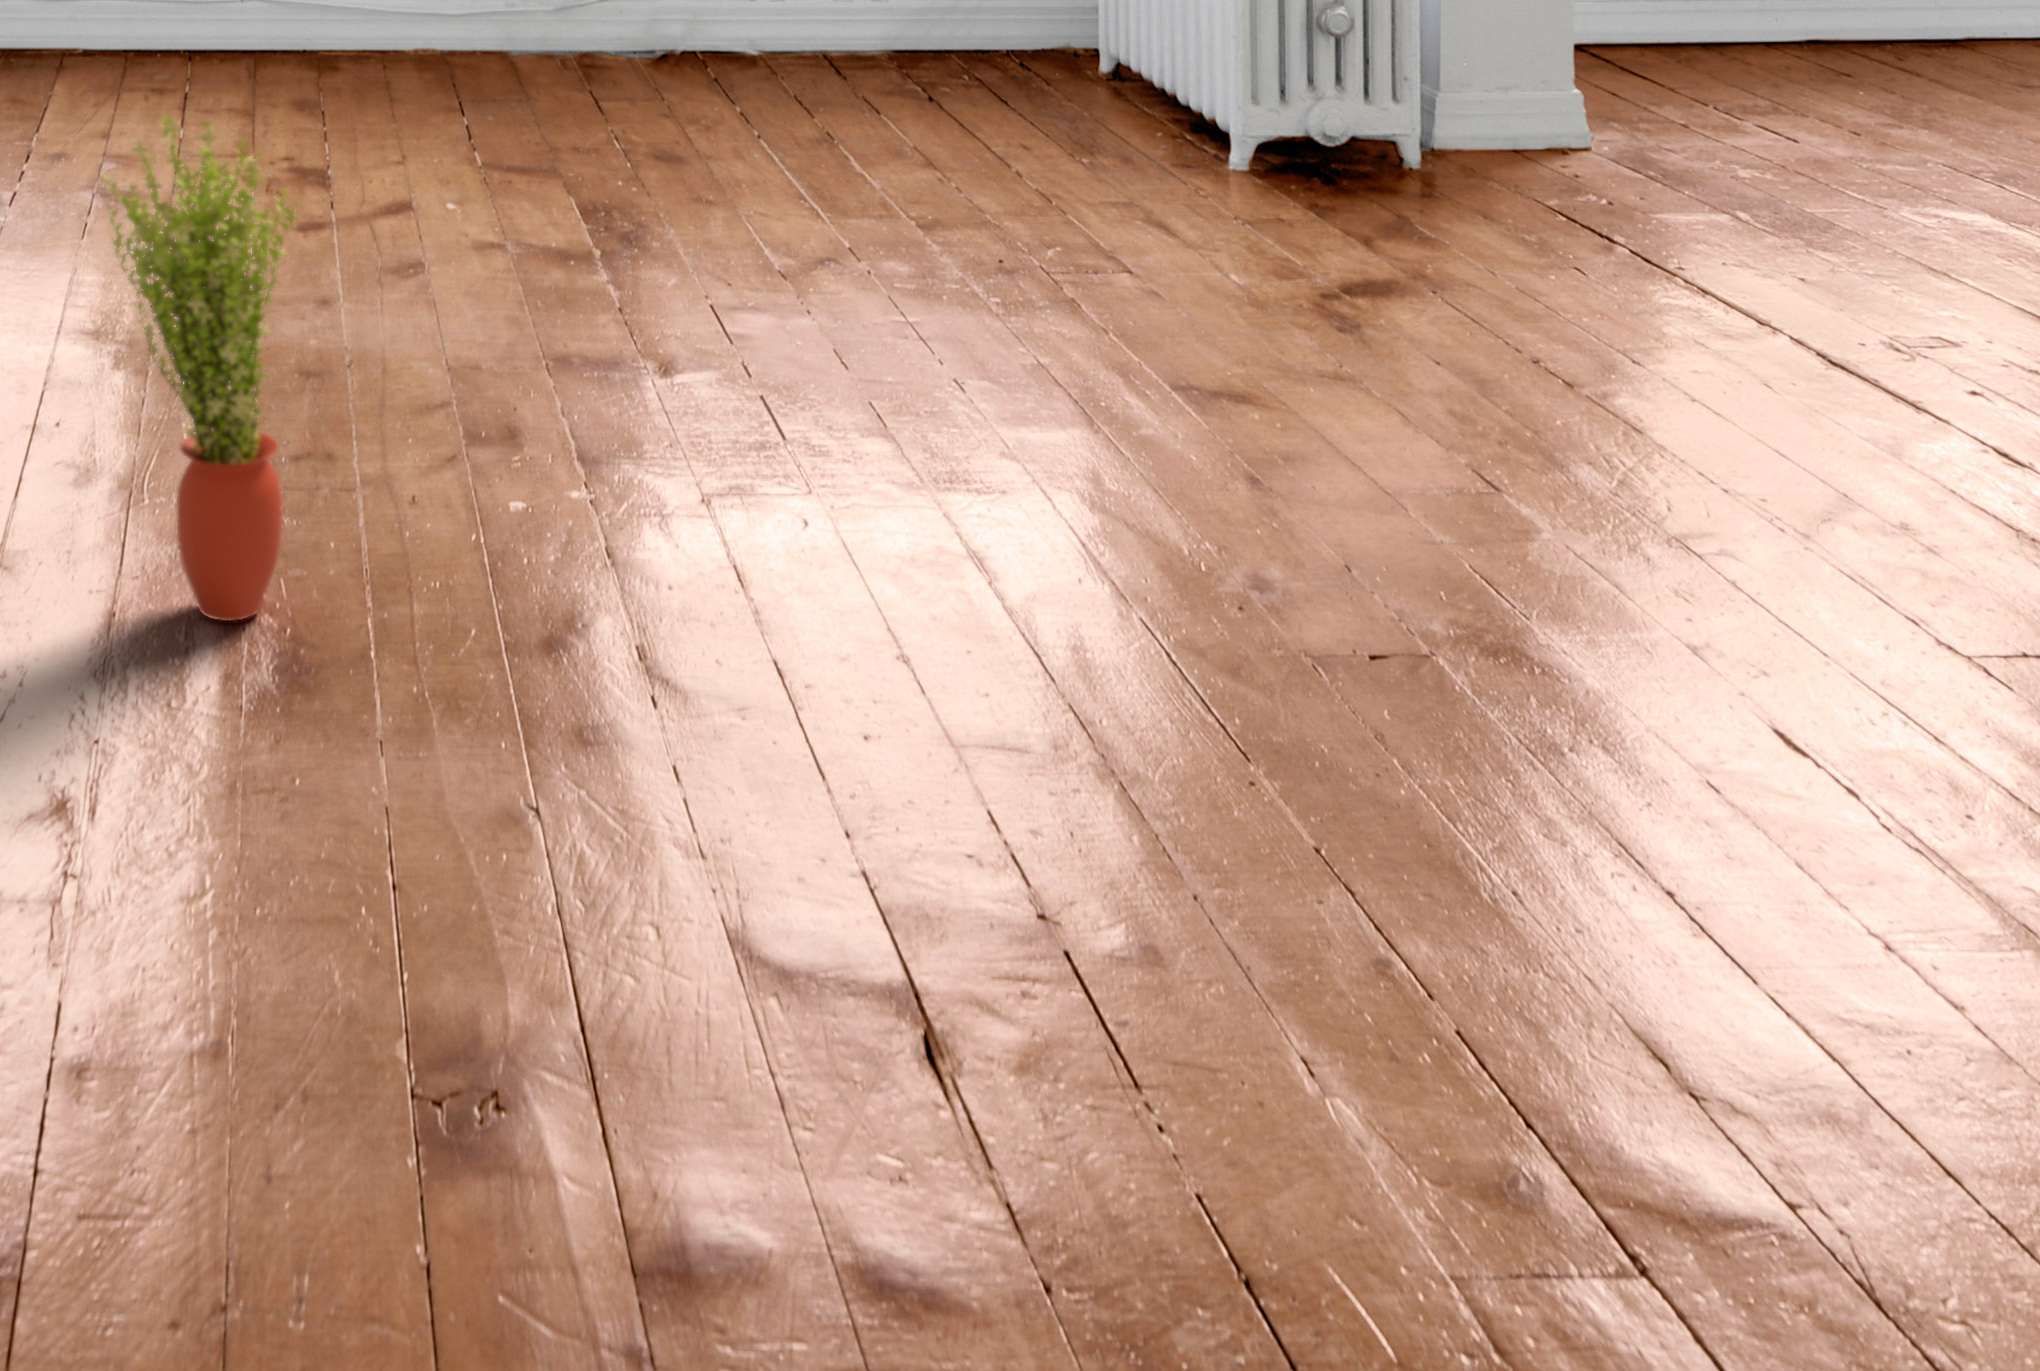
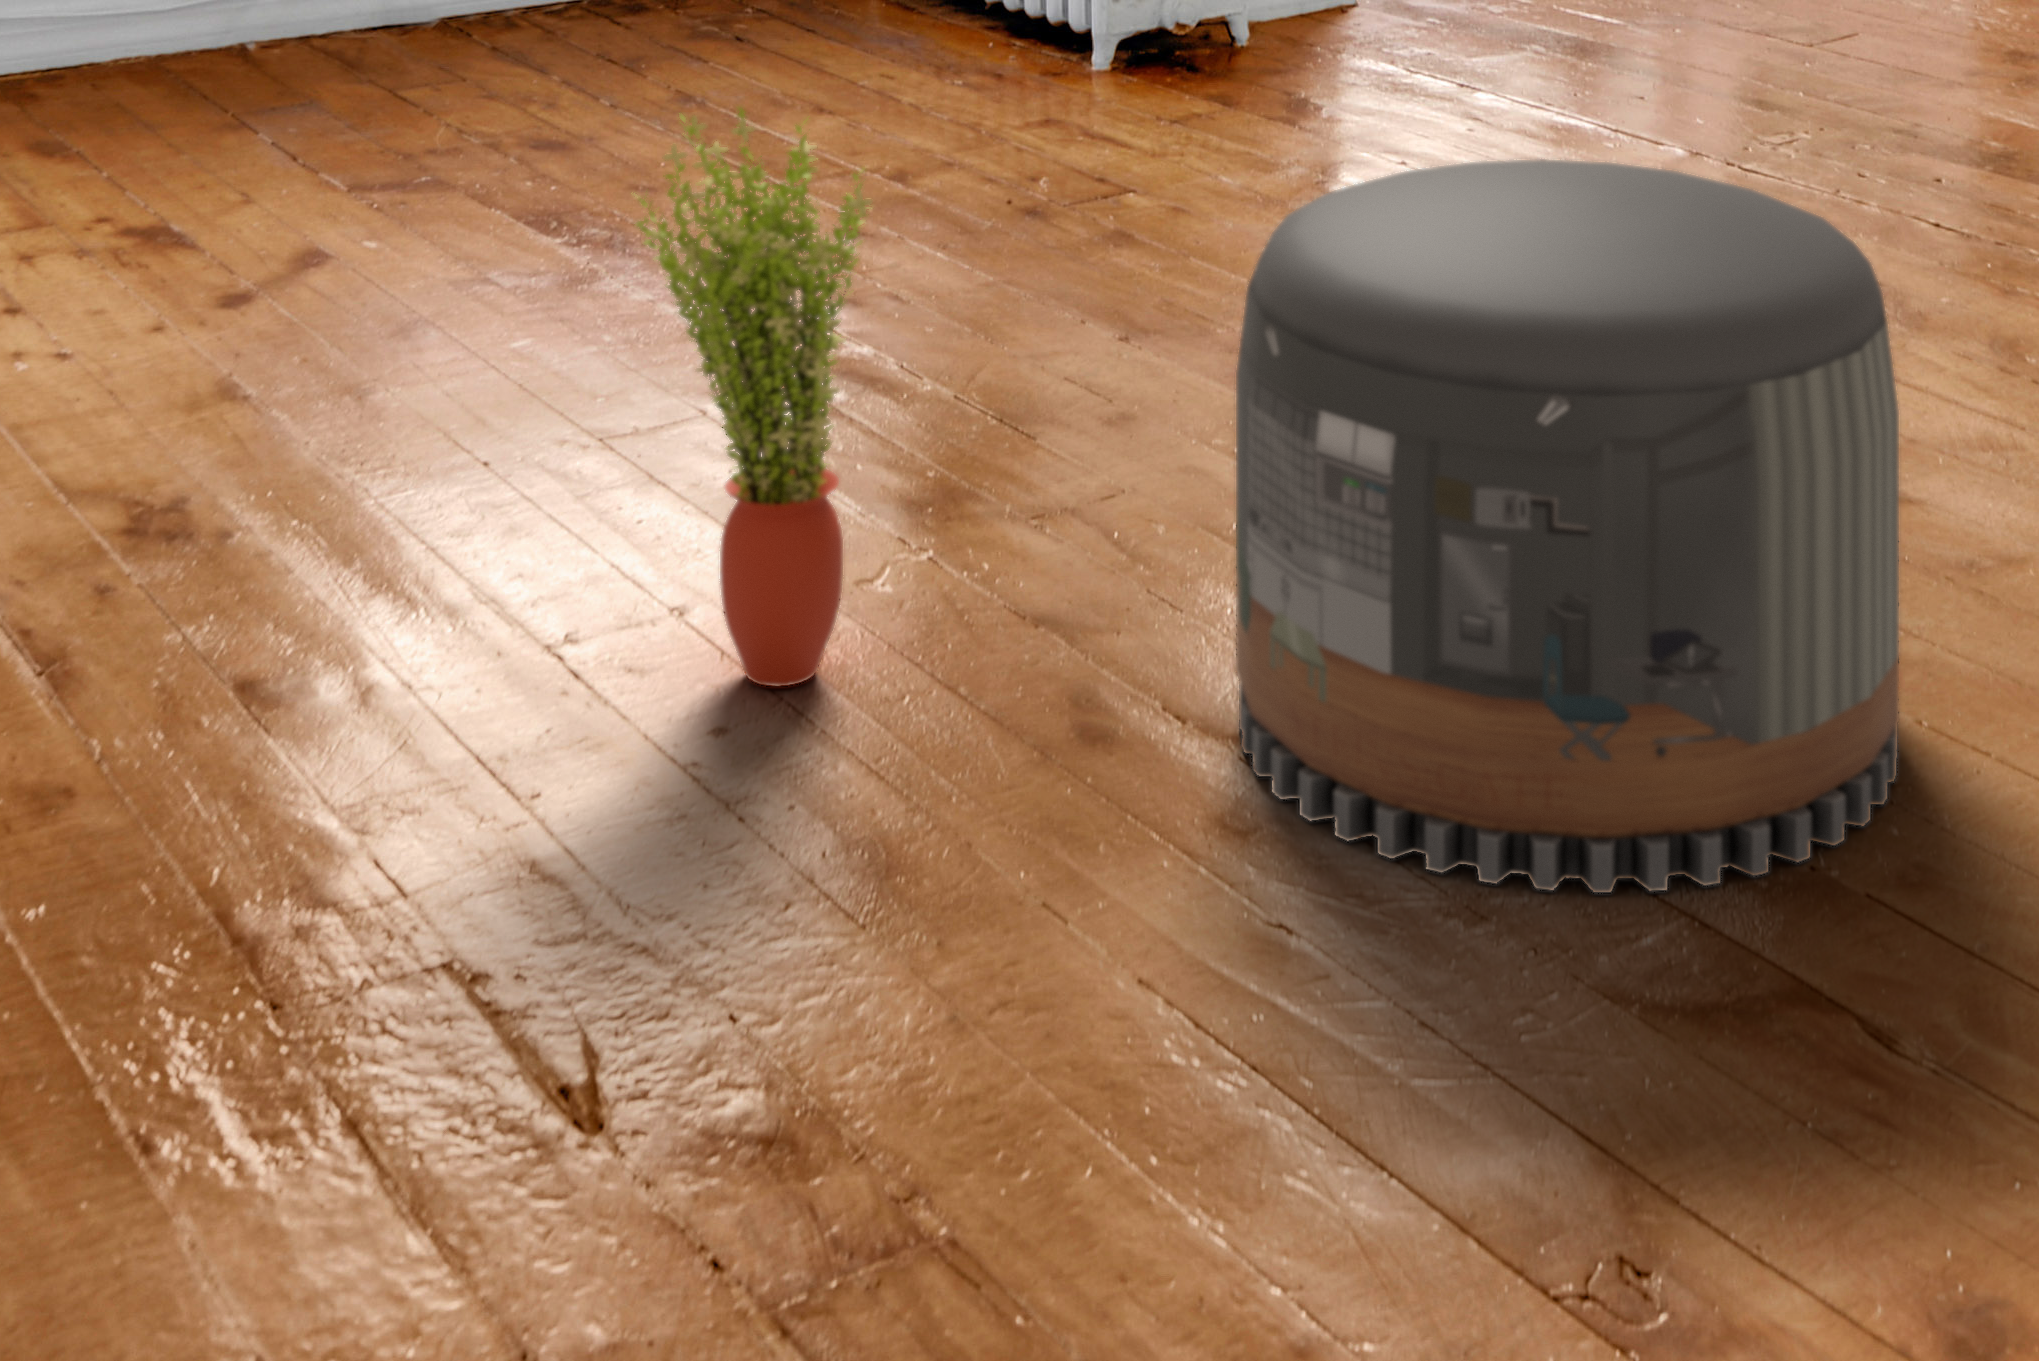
pouf: none [437,278,1115,1053] -> present [1236,159,1899,893]

